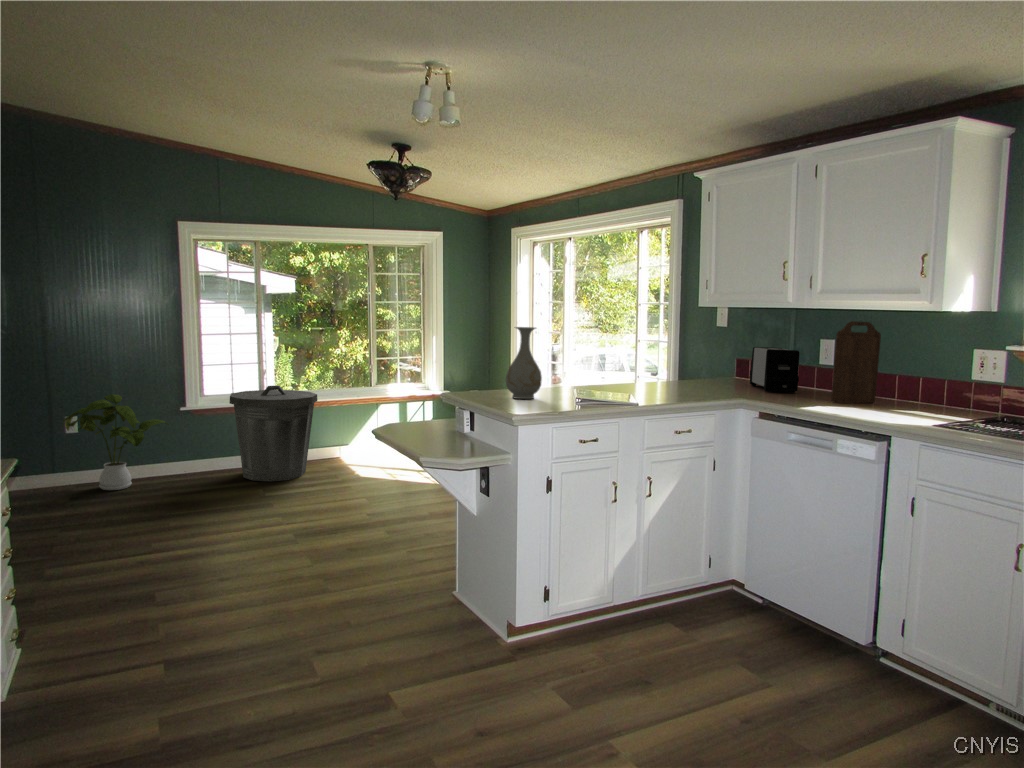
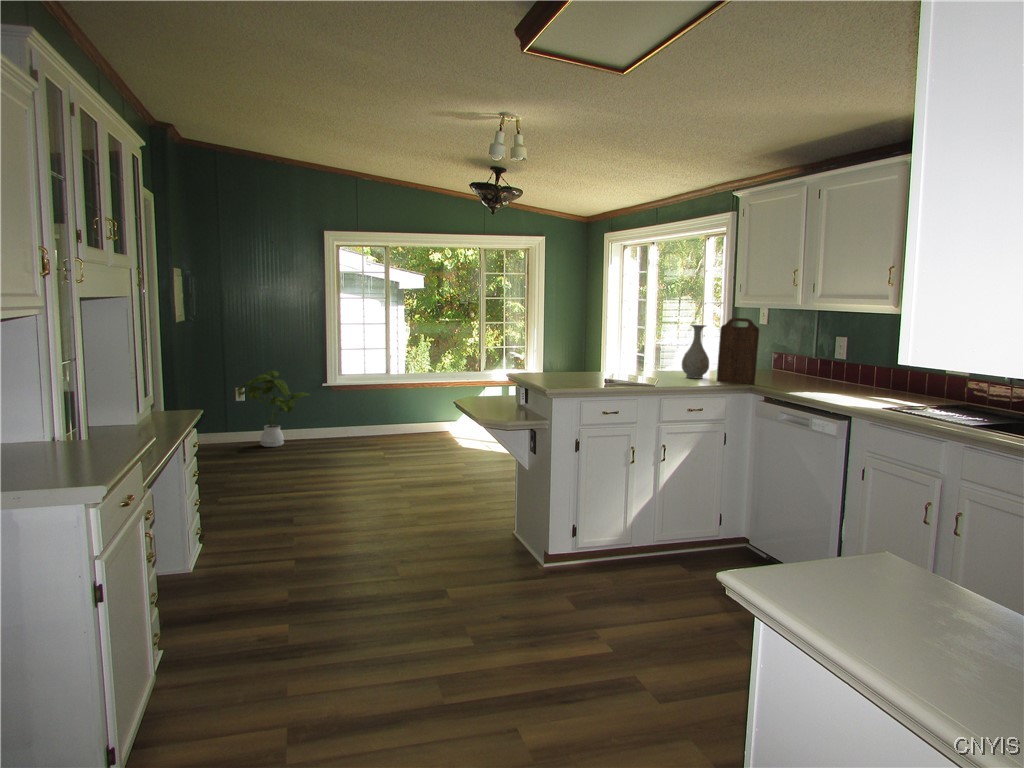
cutting board: present [831,321,881,403] -> present [716,318,759,384]
vase: present [506,327,542,399] -> present [682,325,709,379]
toaster: present [750,347,799,393] -> none [779,343,814,383]
trash can: present [230,385,317,481] -> none [359,368,430,447]

